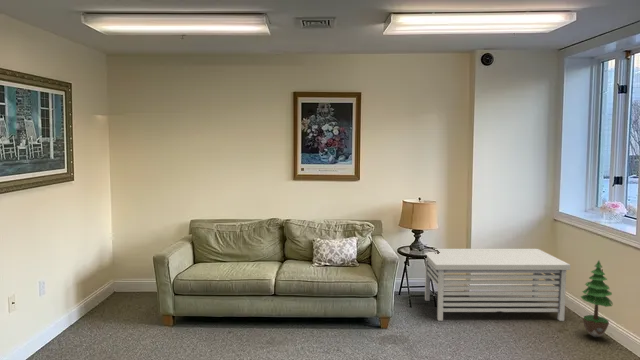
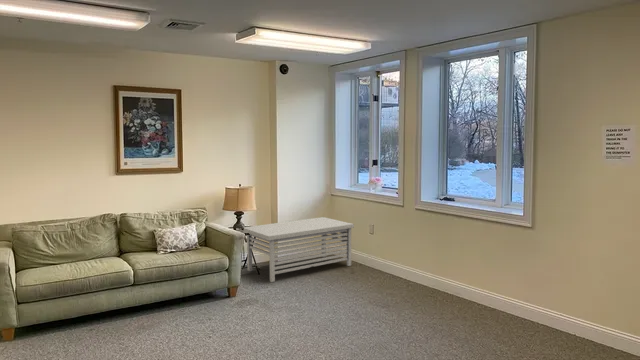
potted tree: present [581,261,613,337] -> none [365,217,385,271]

